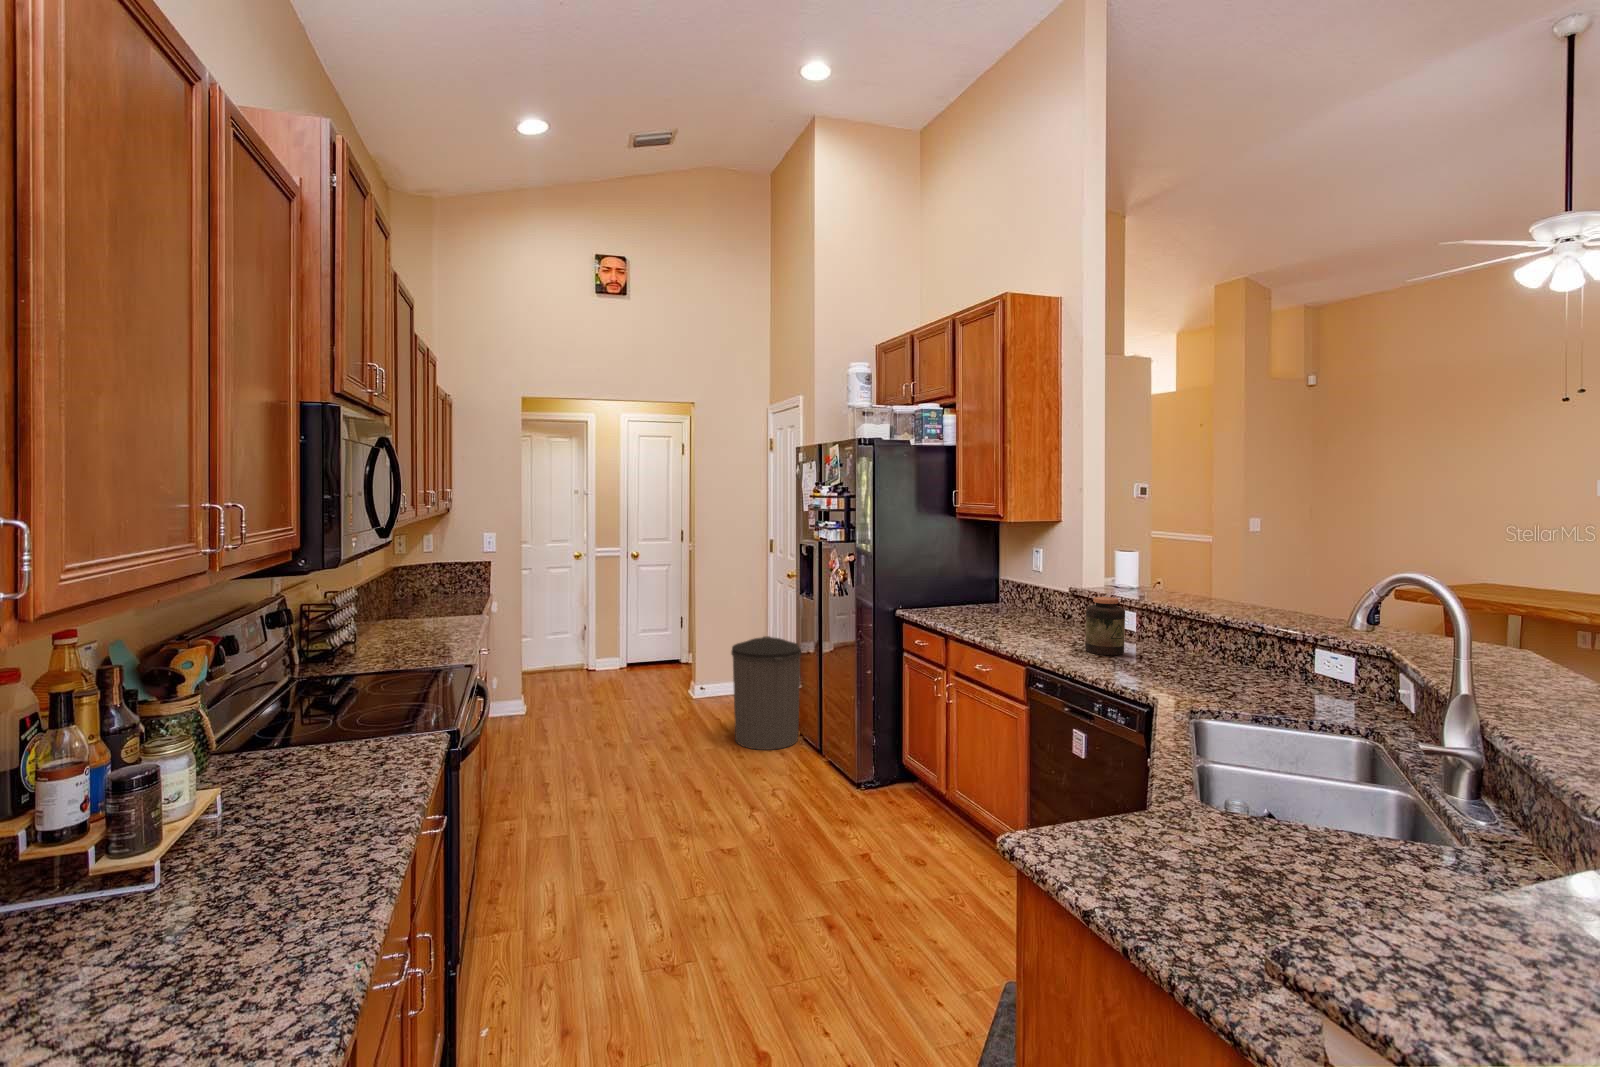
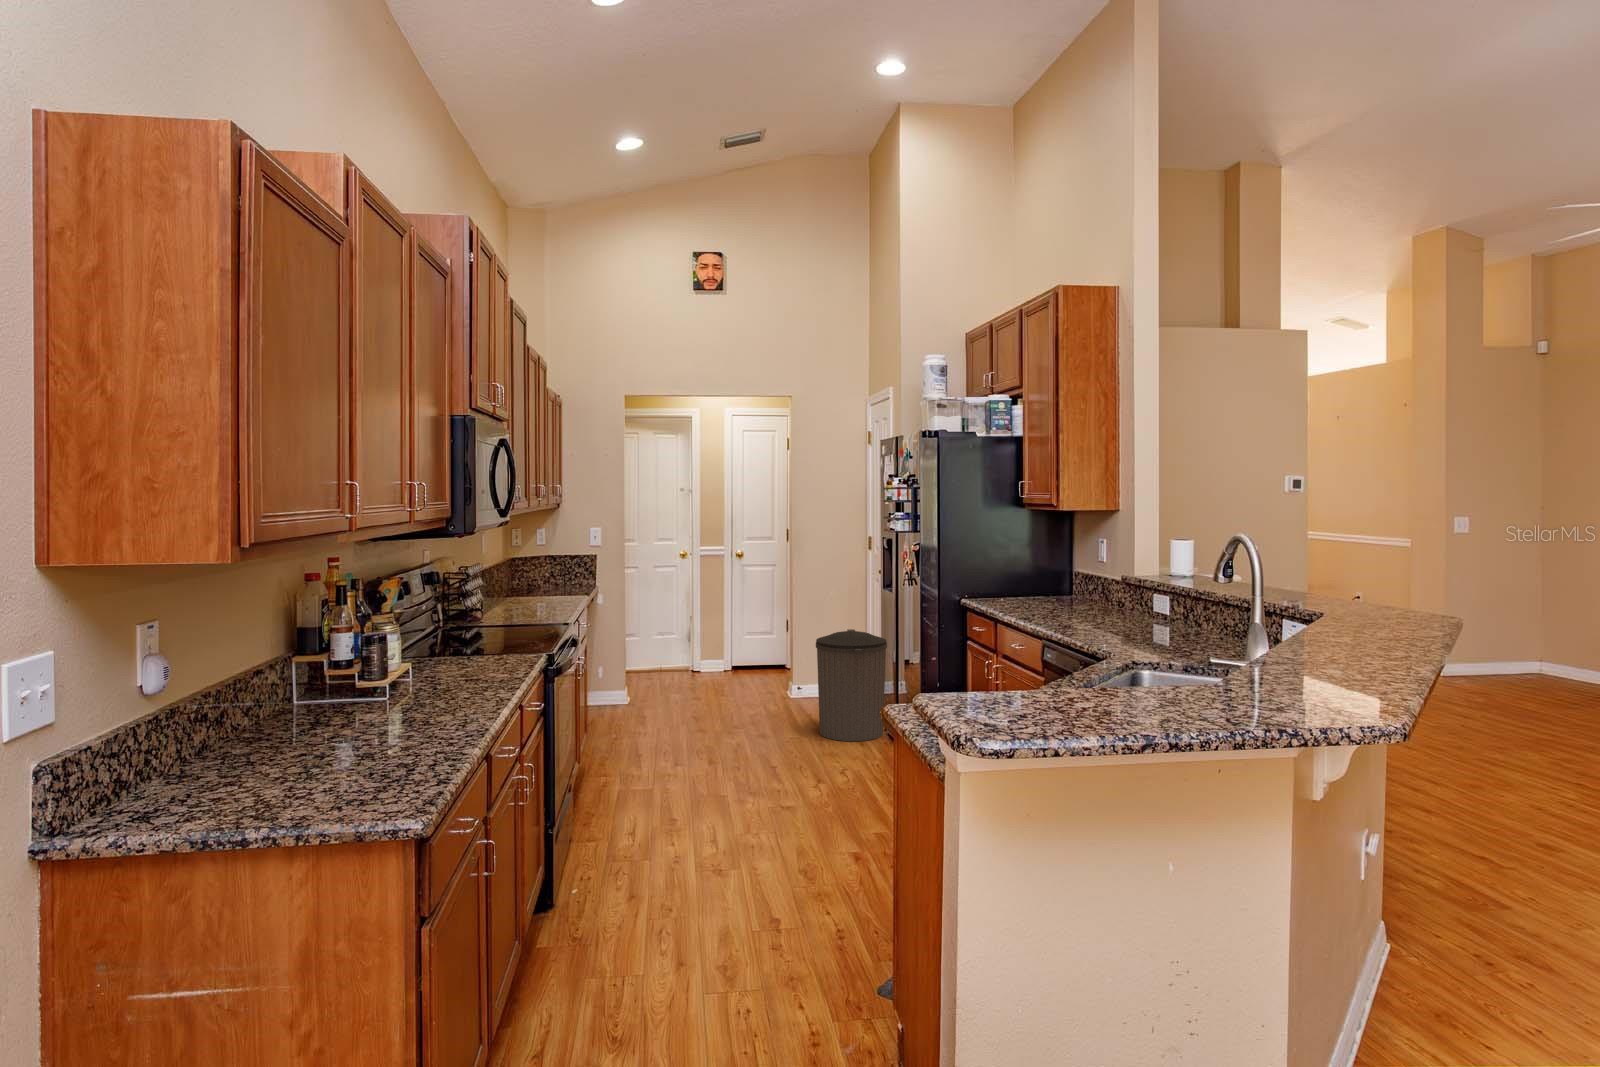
jar: present [1085,597,1125,655] -> none [1111,580,1148,634]

